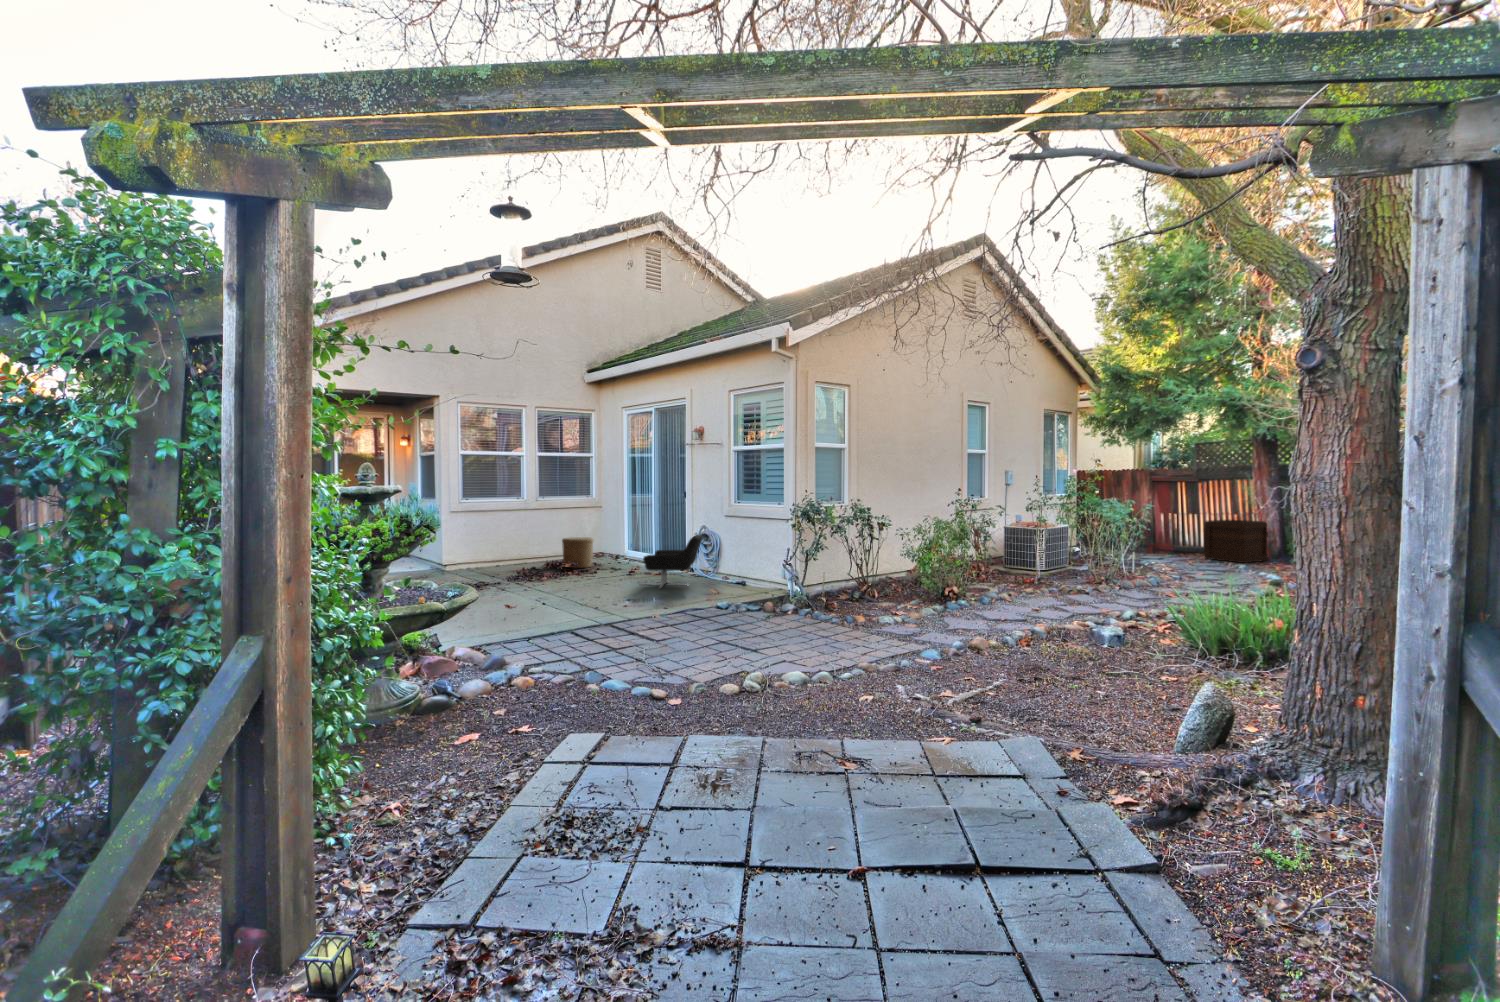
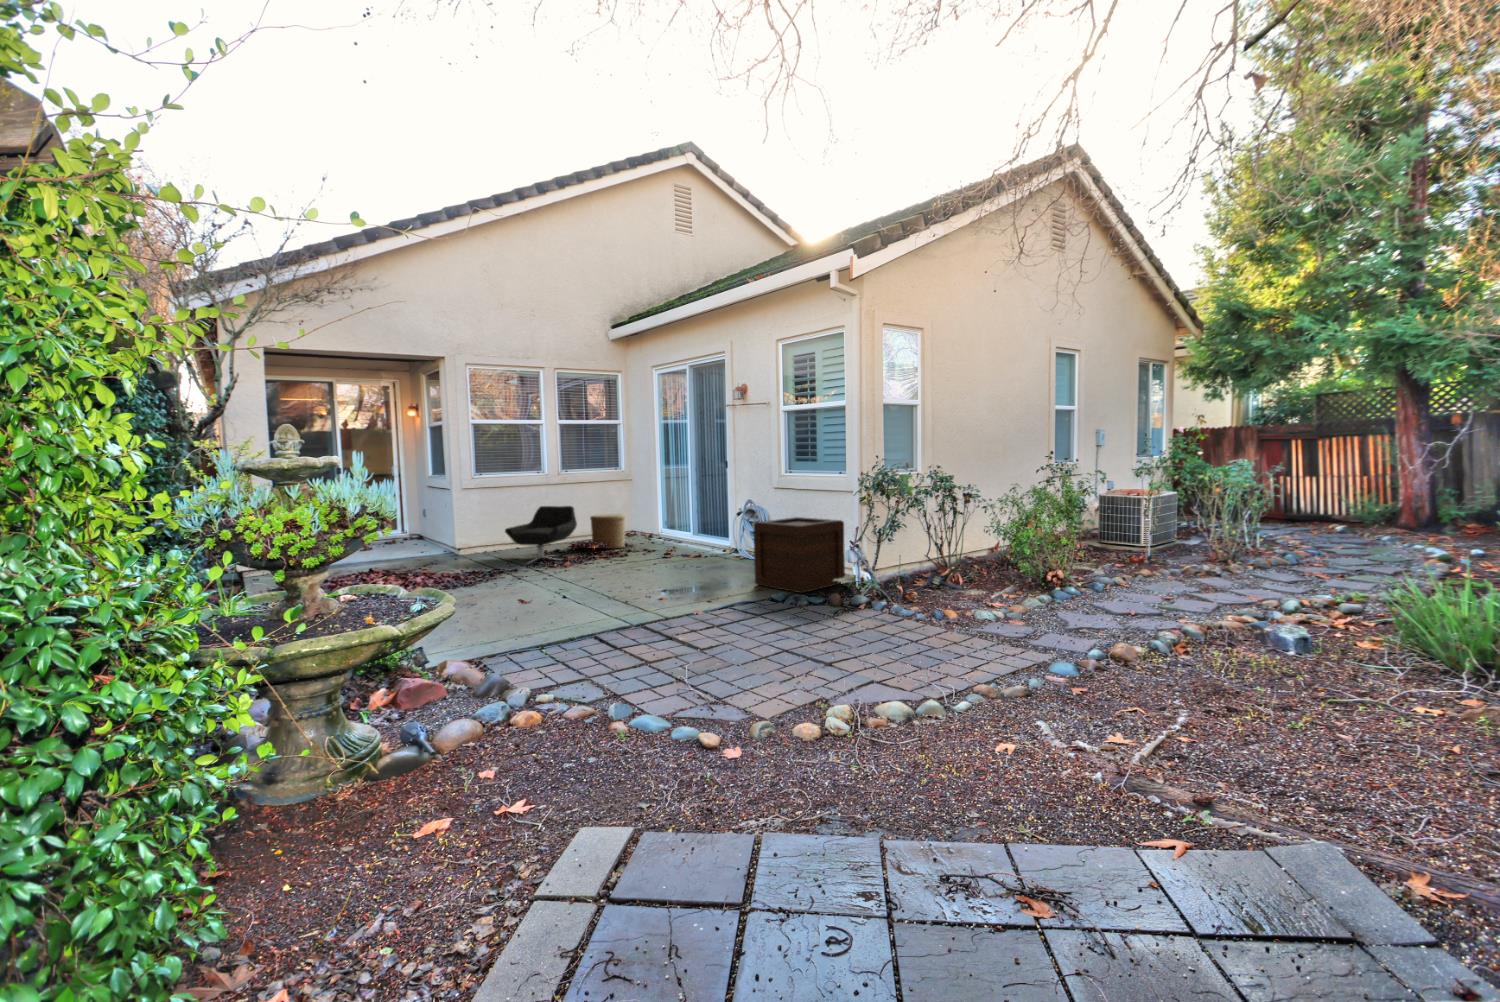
wooden crate: present [1204,520,1269,563] -> present [754,517,845,593]
lounge chair: present [643,535,702,588] -> present [505,506,577,564]

